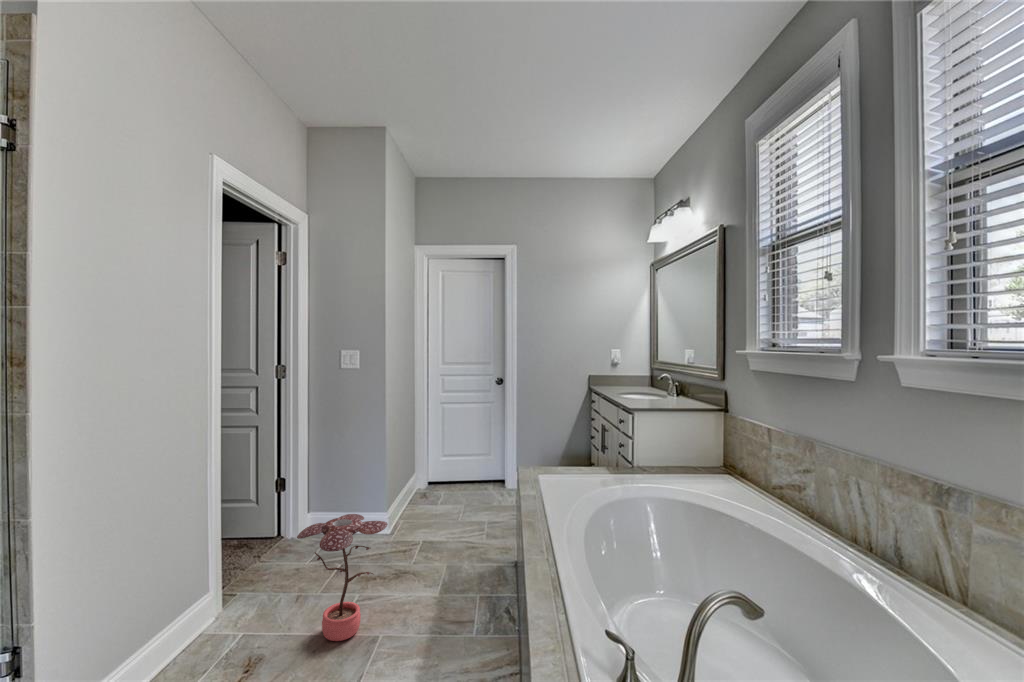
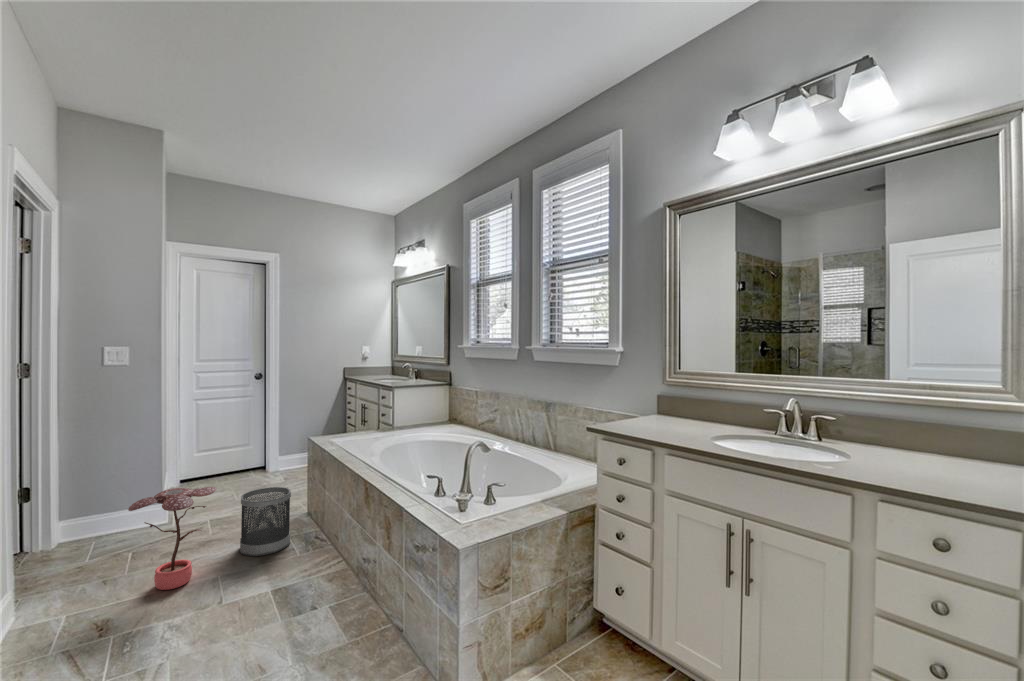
wastebasket: none [422,527,481,622] -> present [240,487,291,556]

